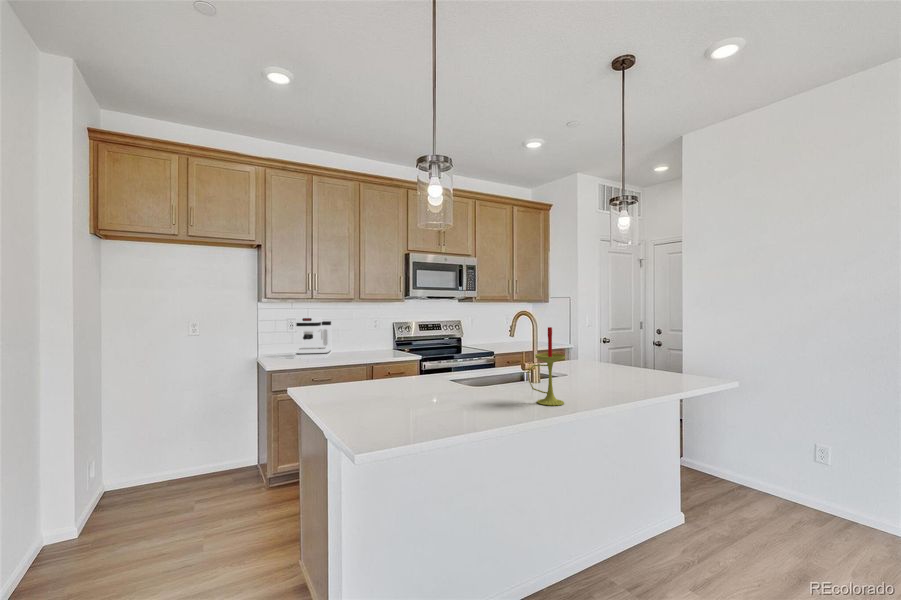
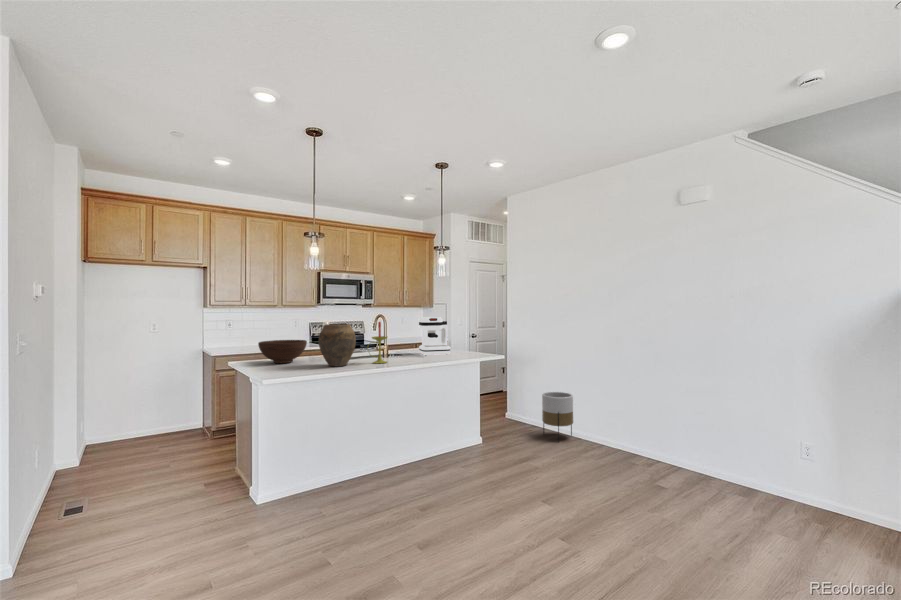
coffee maker: present [296,317,331,359] -> present [419,317,451,355]
vase: none [446,331,513,413] -> present [319,324,356,366]
fruit bowl: none [336,355,415,398] -> present [258,340,307,363]
planter: none [773,440,839,532] -> present [542,392,573,441]

